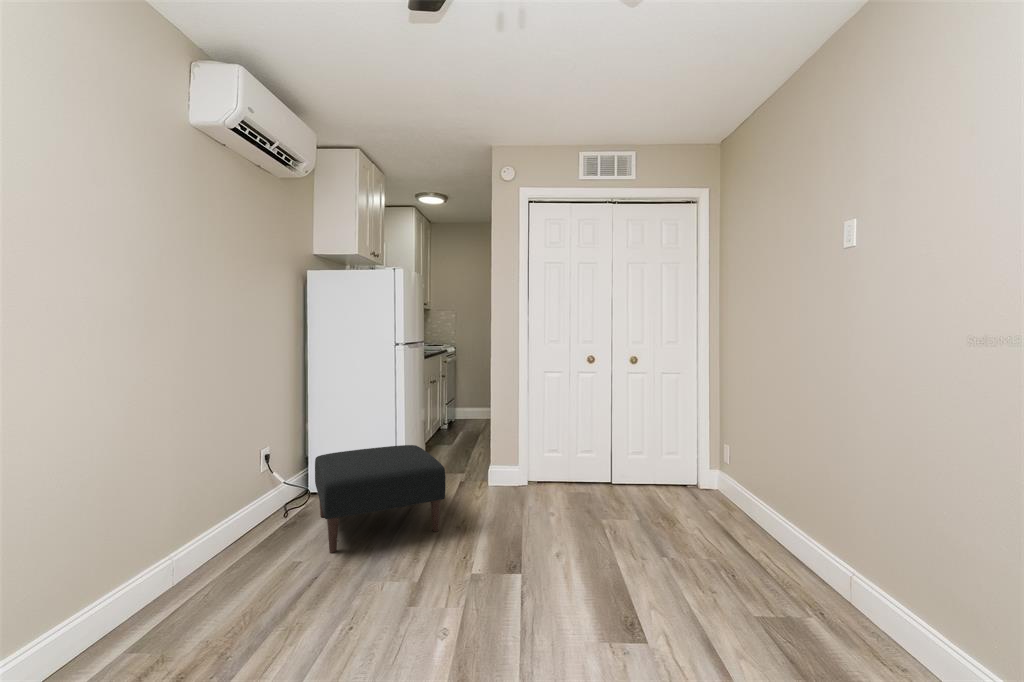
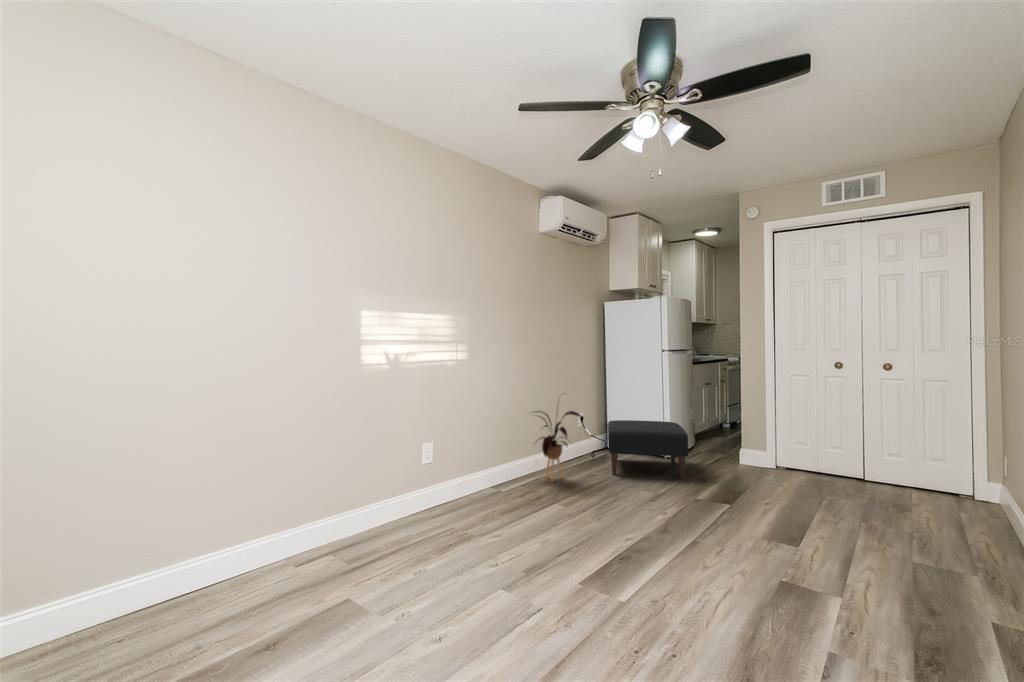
house plant: none [148,431,281,612] -> present [538,411,581,481]

